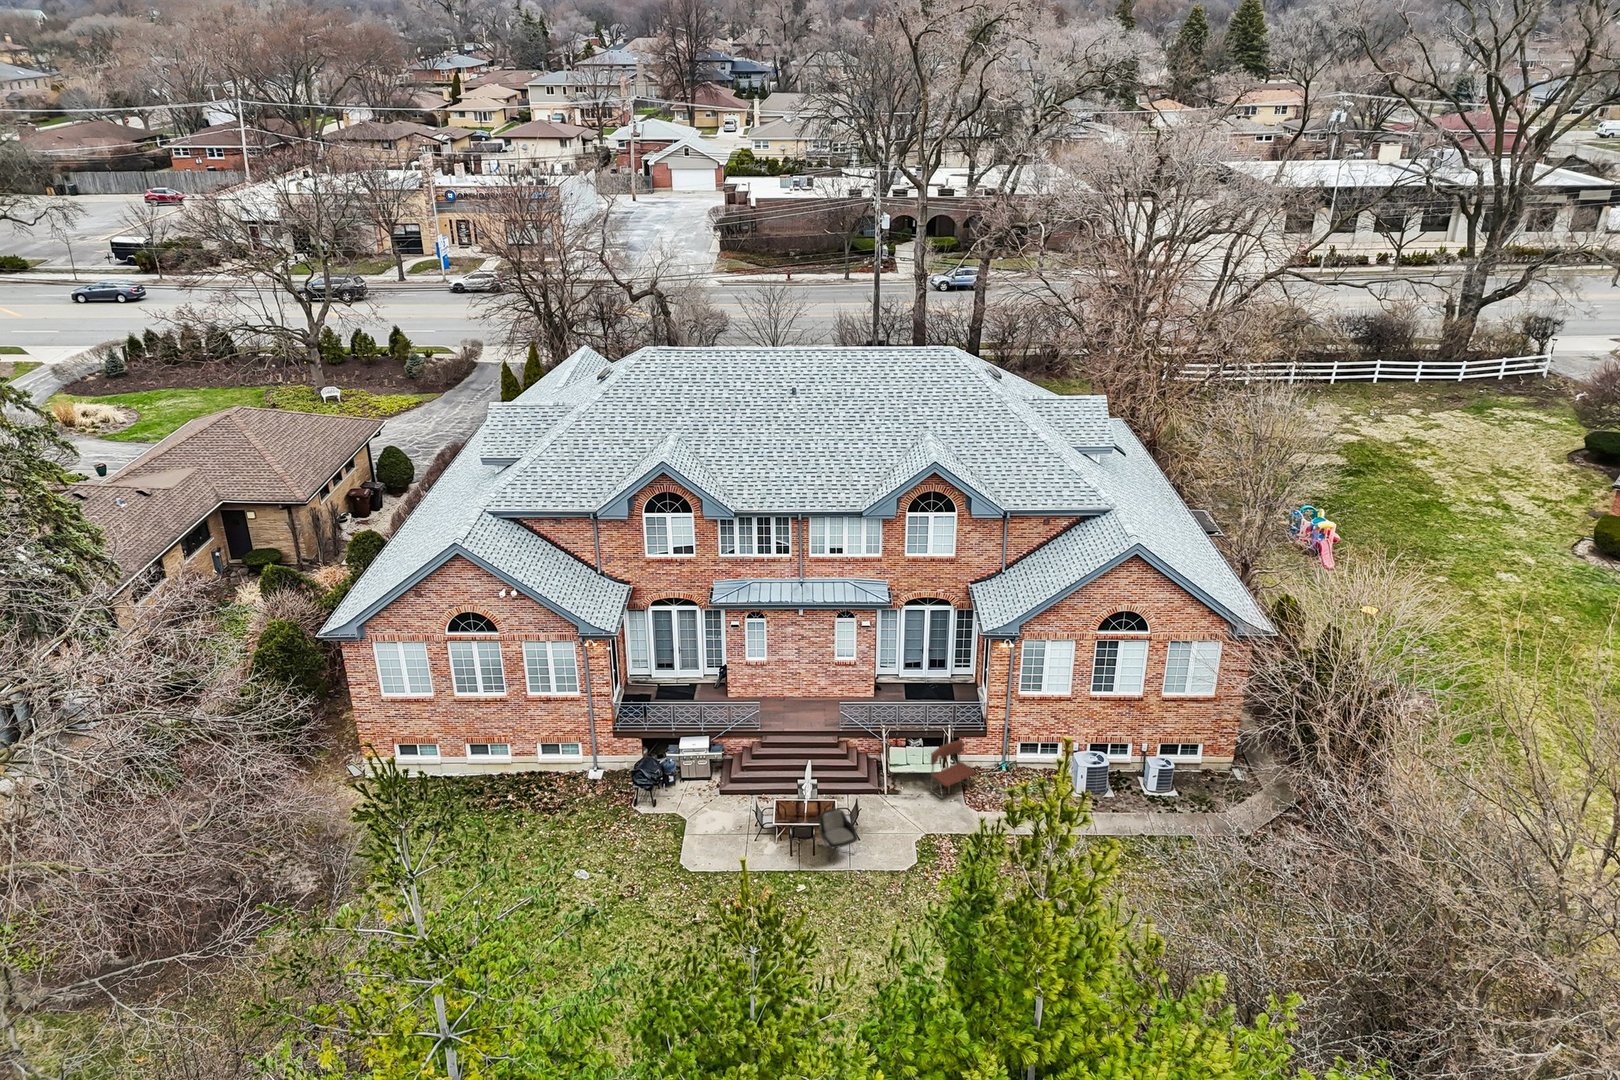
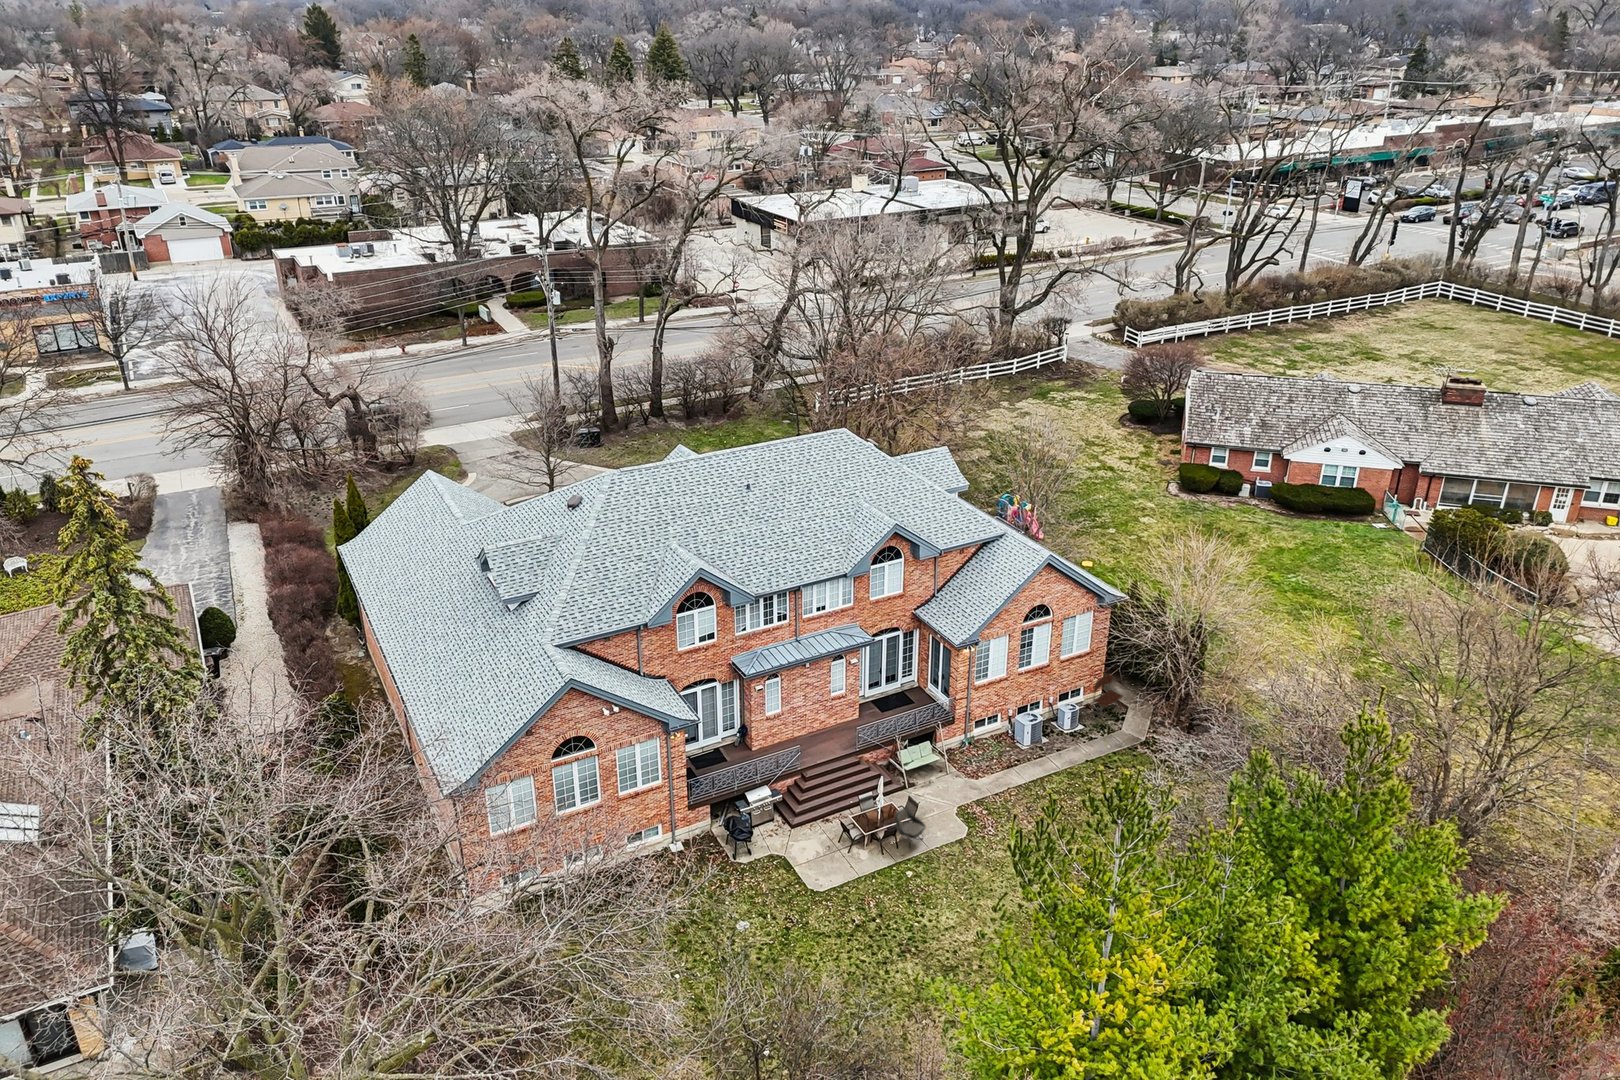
bench: present [930,740,976,799] -> present [1092,674,1123,716]

